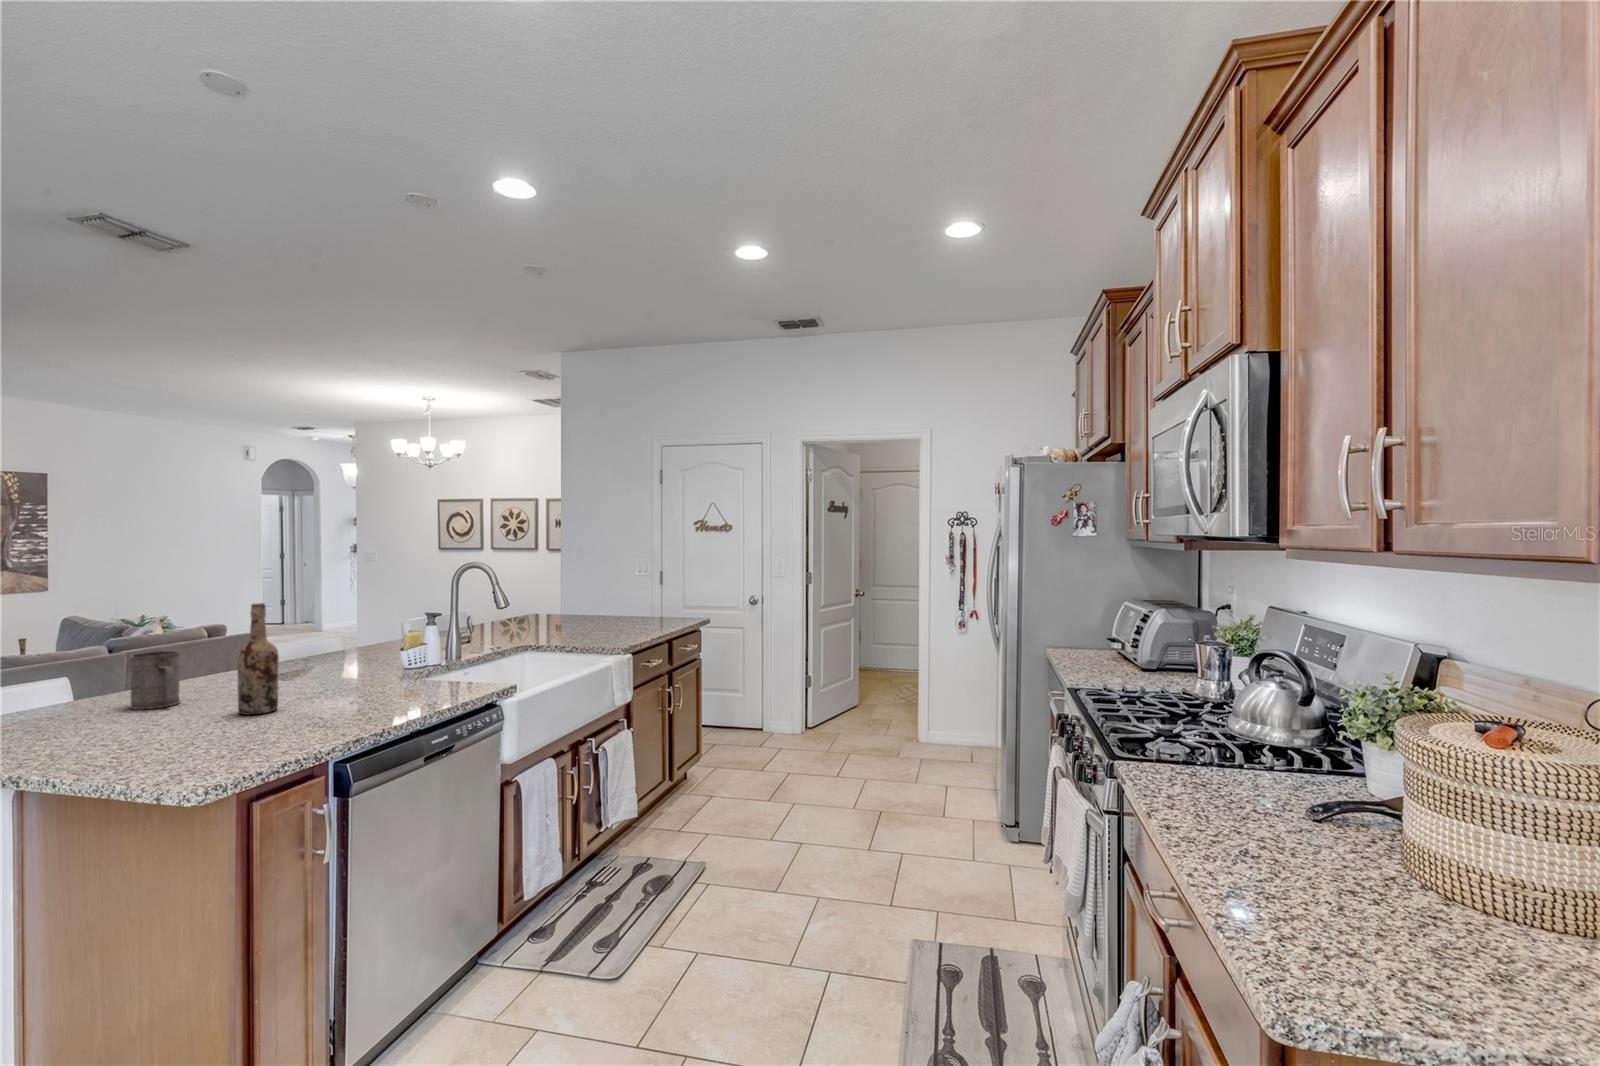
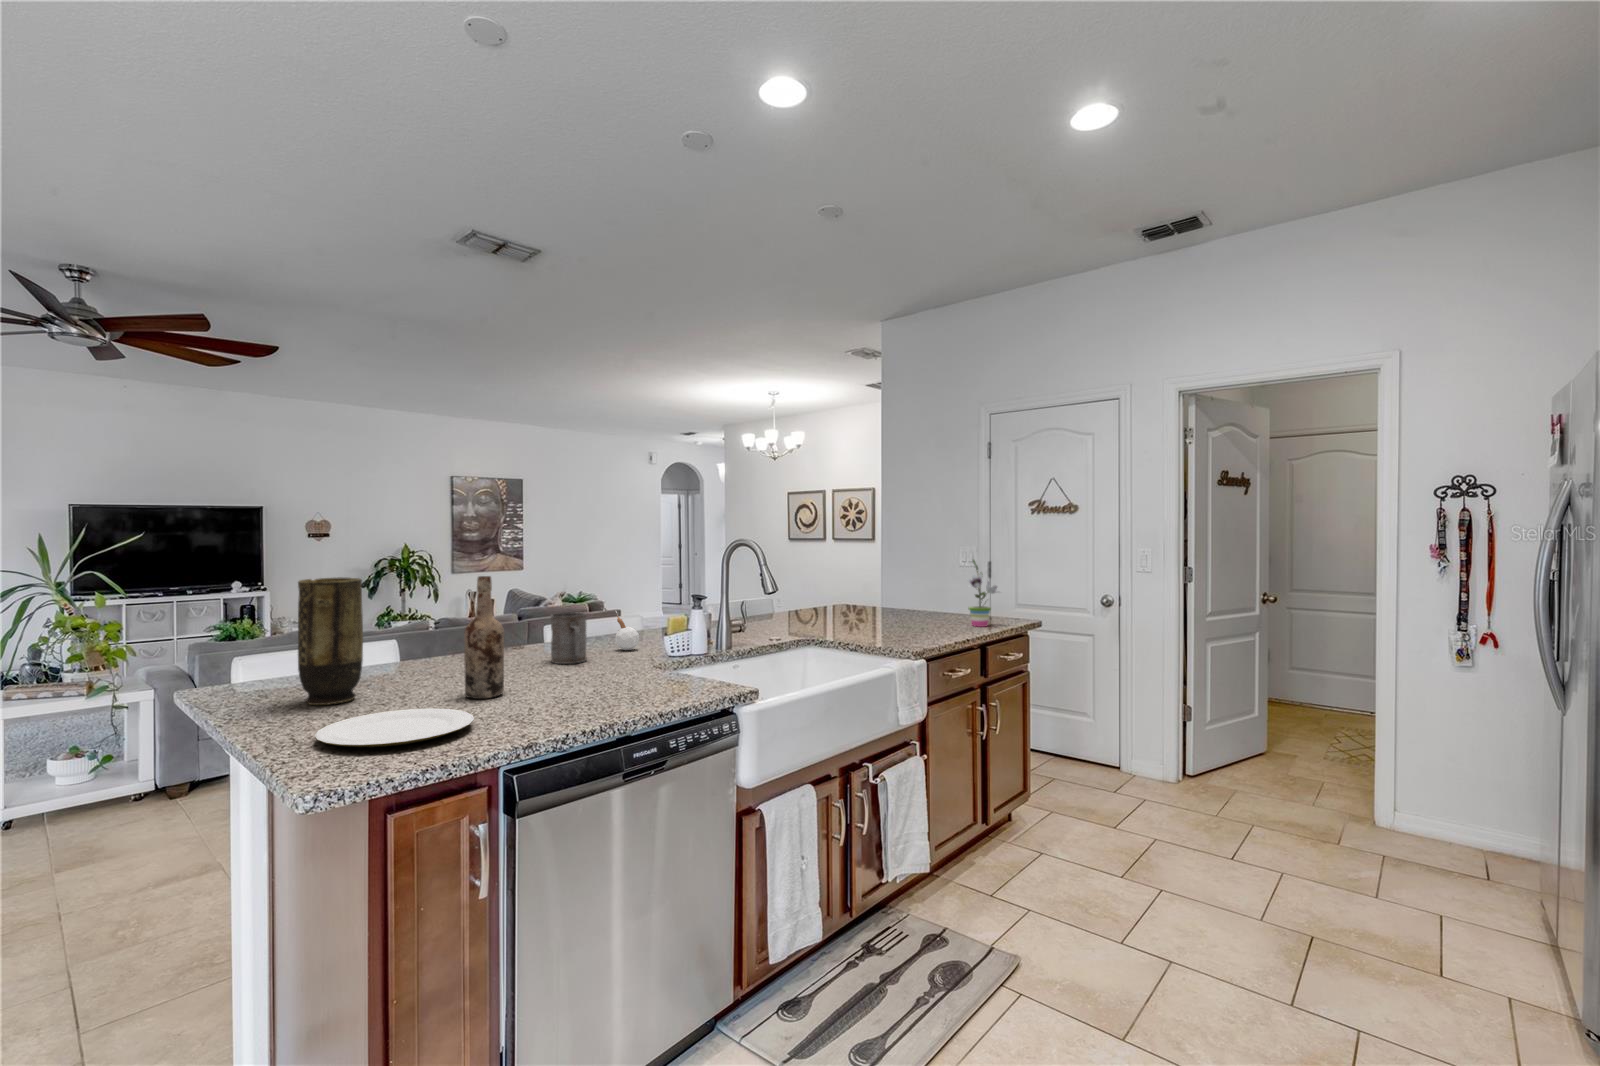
potted plant: none [651,571,679,626] -> present [967,560,997,627]
vase: none [49,611,122,736] -> present [298,577,363,705]
candle: none [344,628,370,665] -> present [615,610,639,650]
mug: present [130,650,180,709] -> present [551,612,587,664]
plate: none [133,723,288,758] -> present [315,708,474,747]

